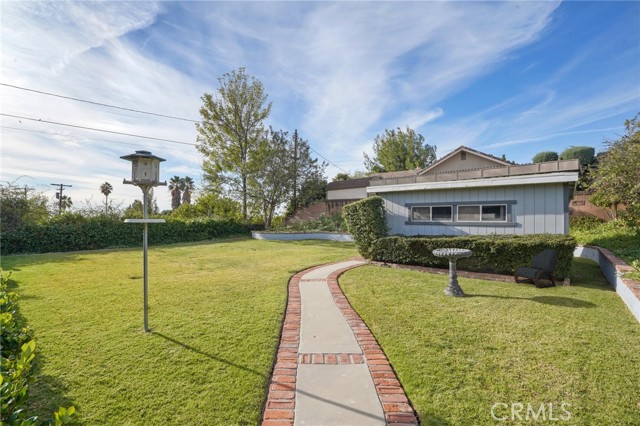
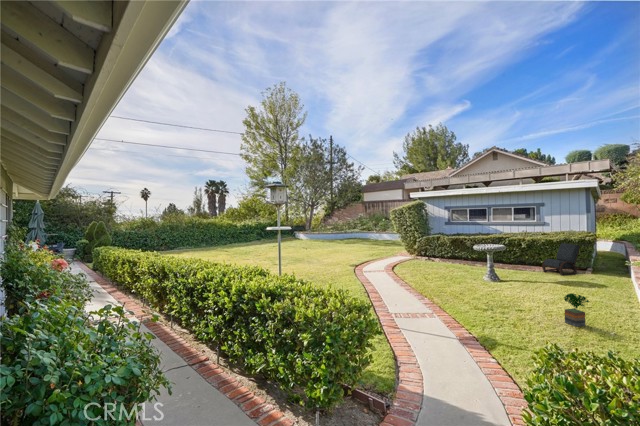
potted tree: none [562,331,607,390] -> present [564,293,589,326]

